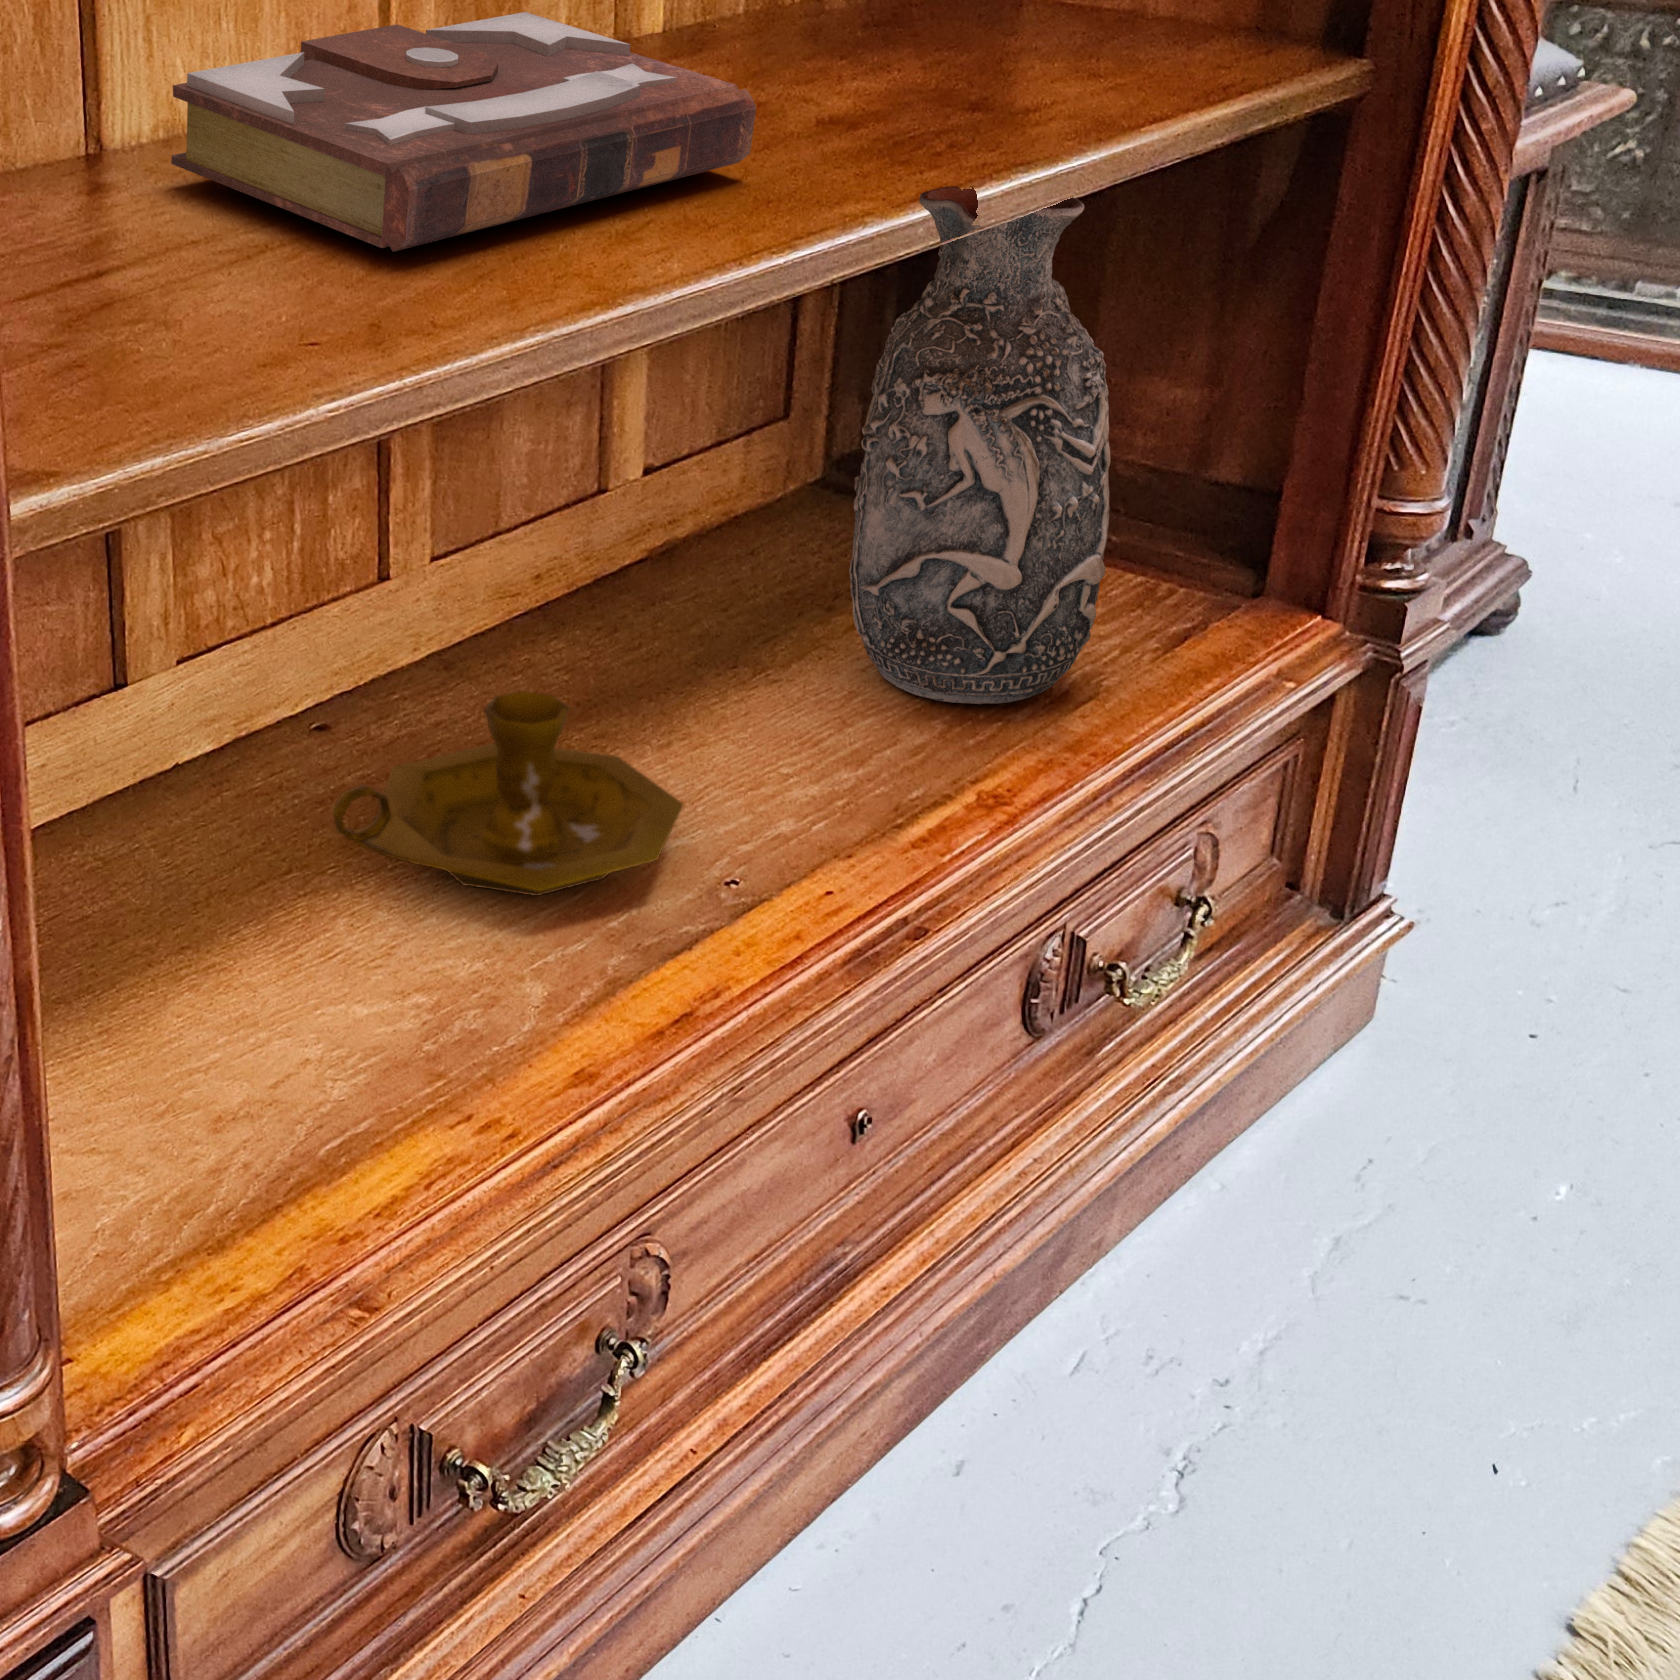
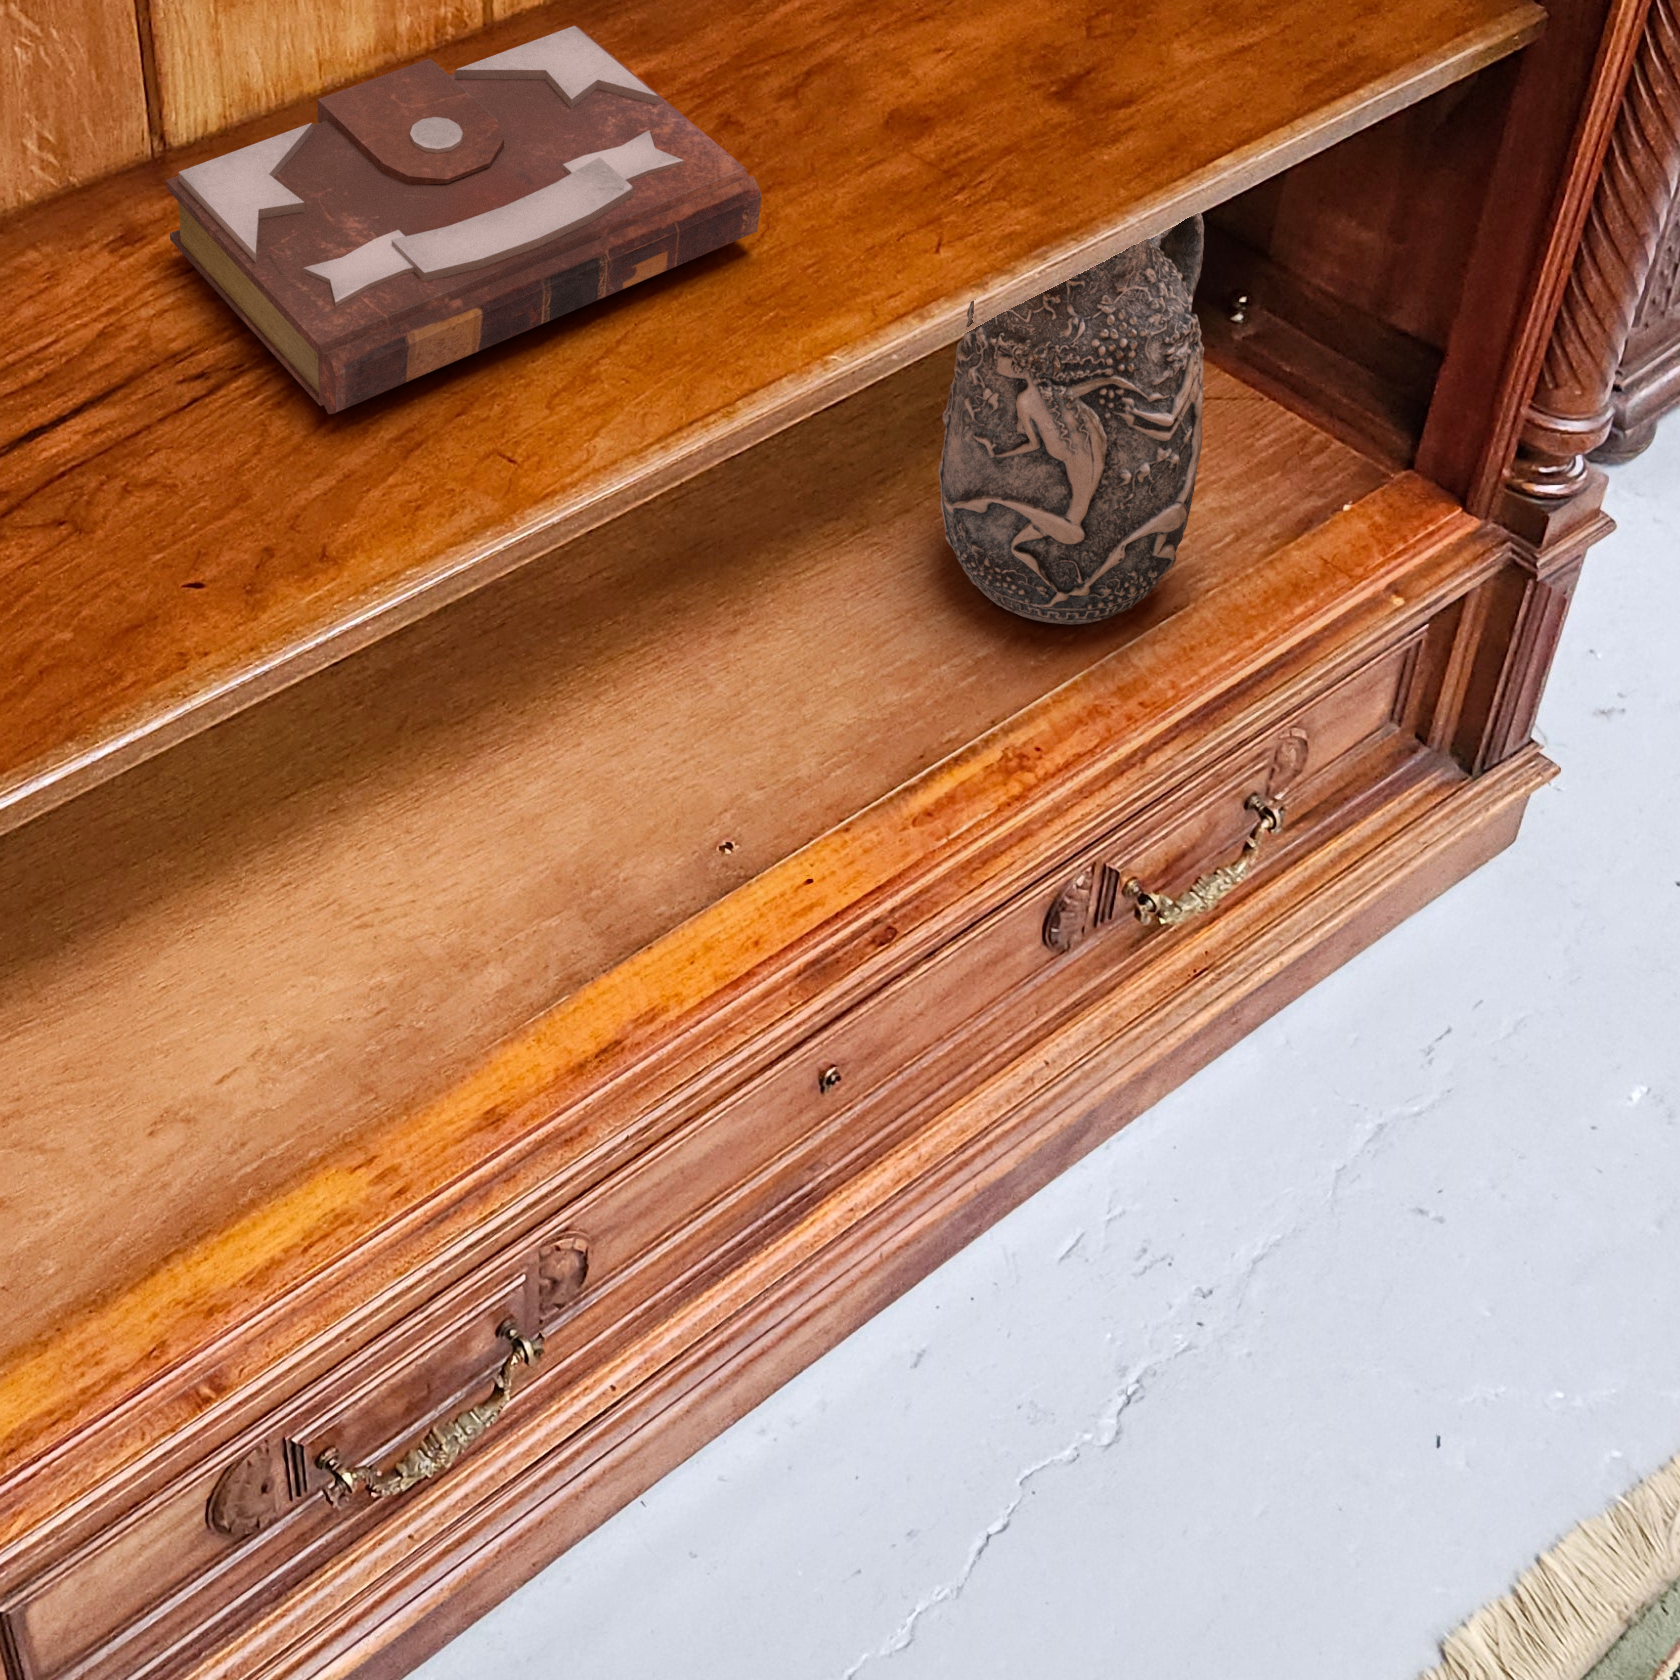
candlestick: present [332,691,683,896] -> none [329,659,684,889]

